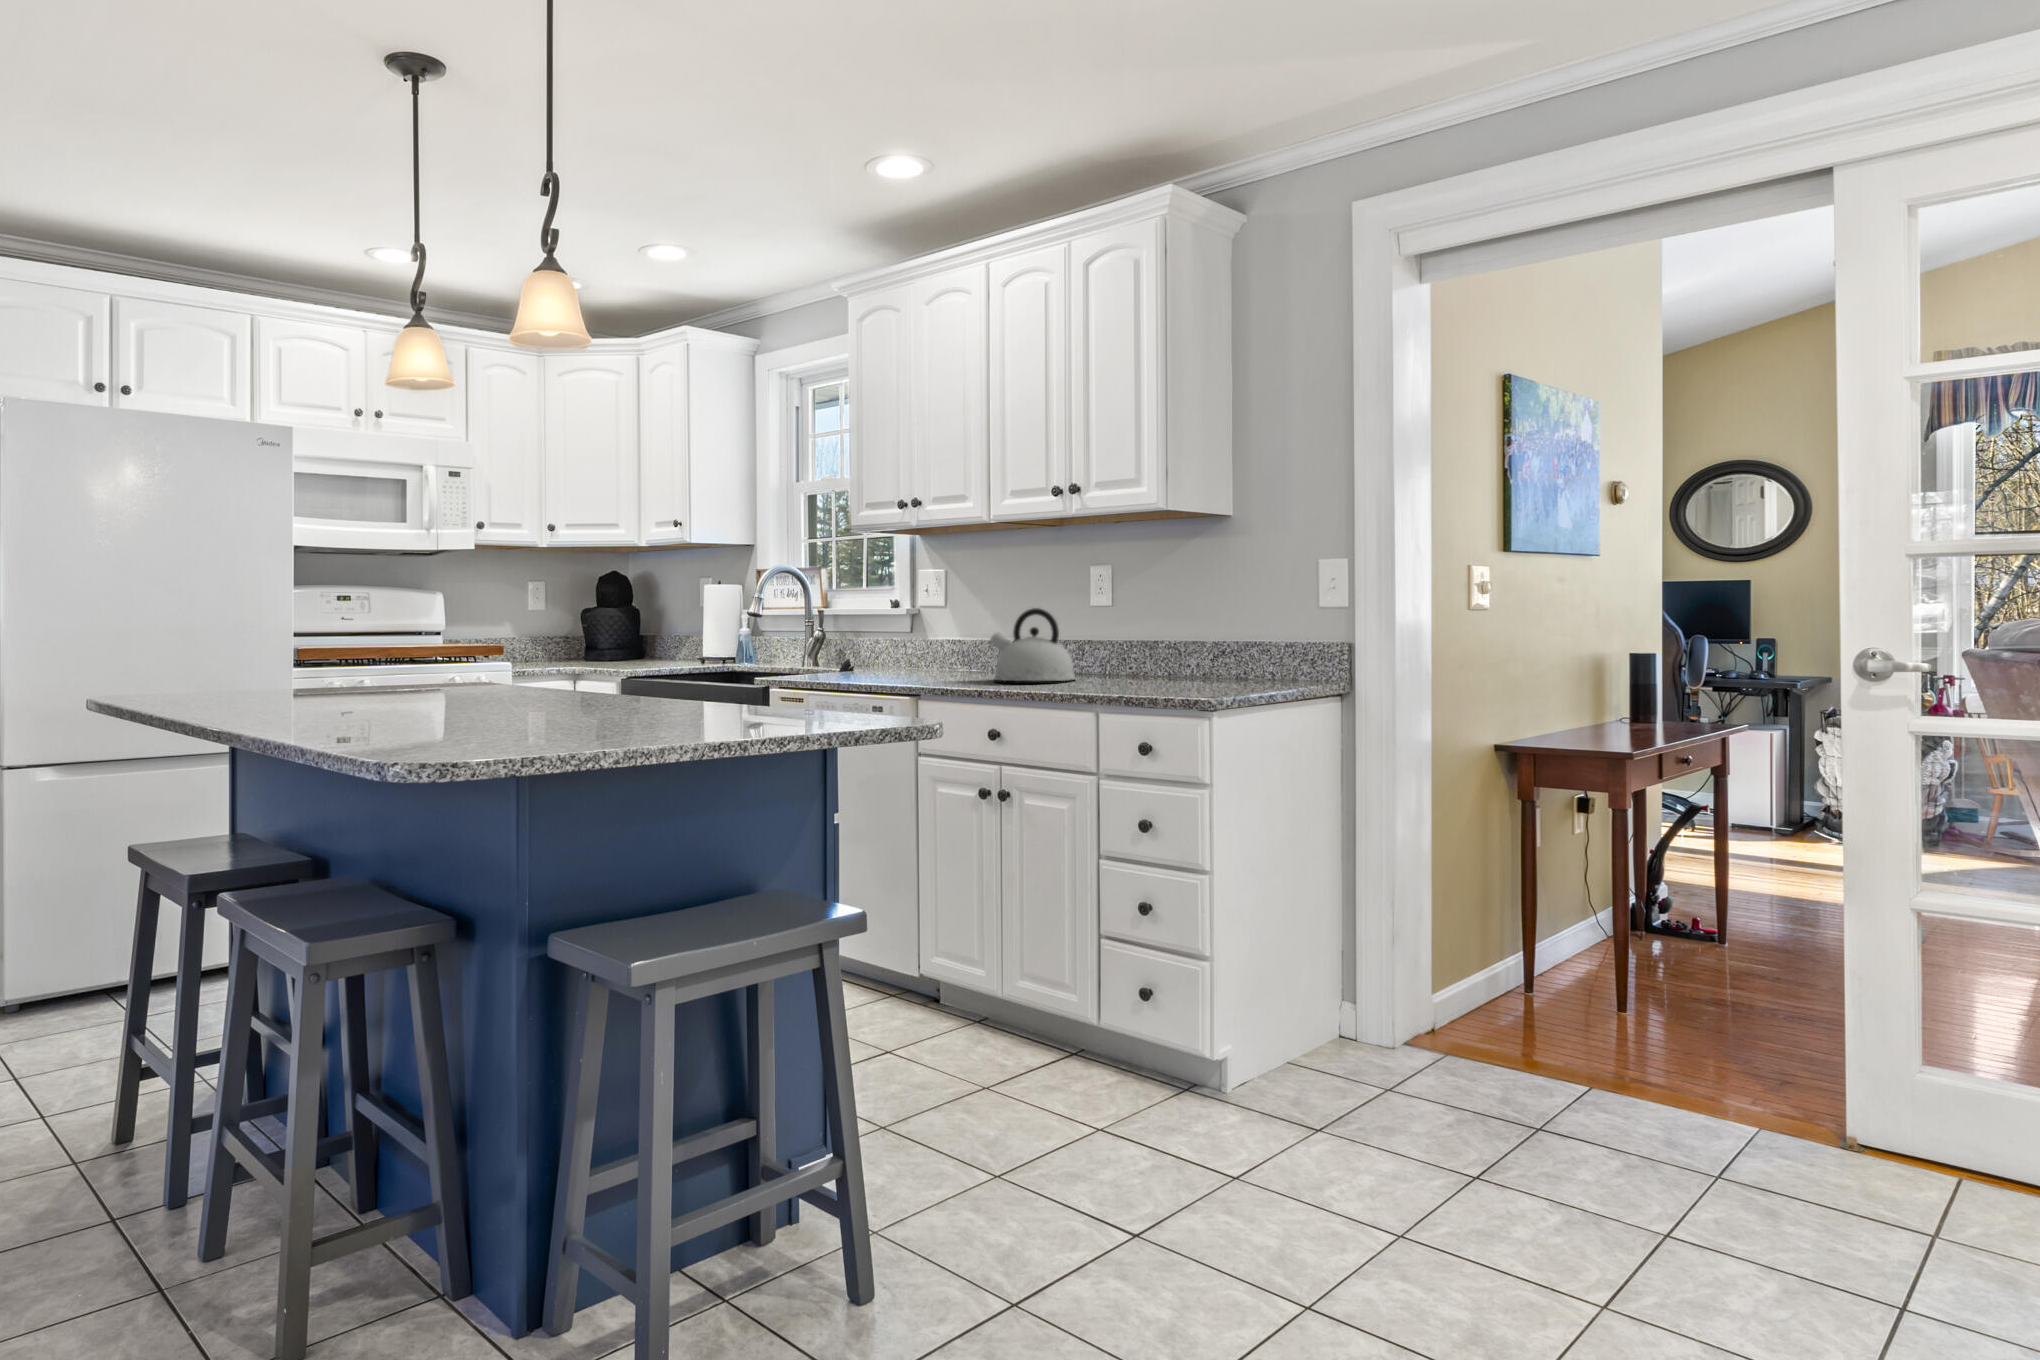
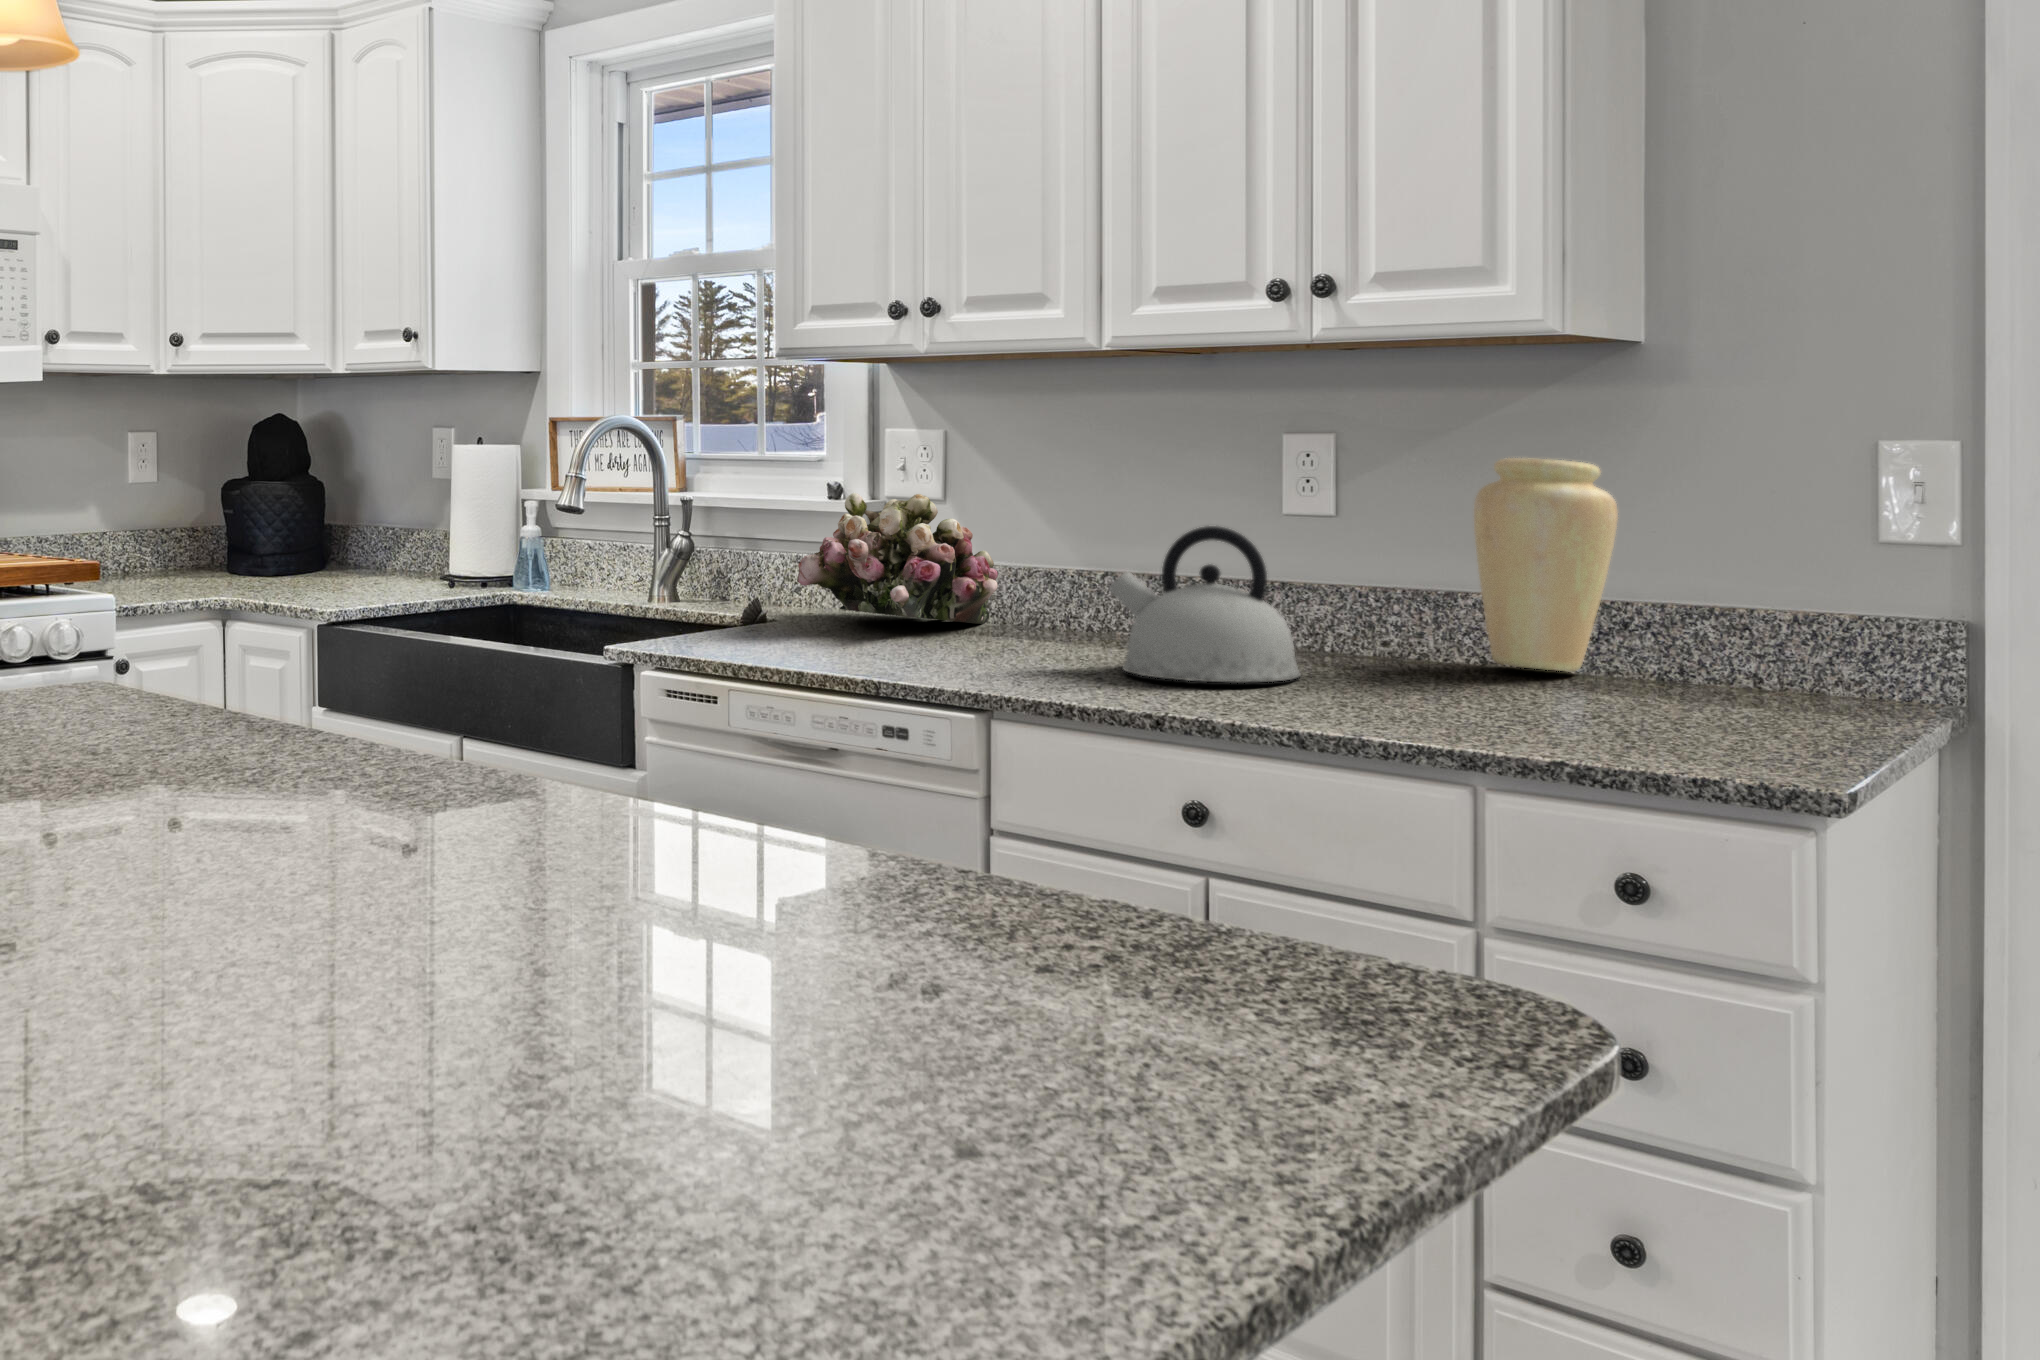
vase: none [1161,573,1224,676] -> present [1474,458,1618,672]
flower arrangement: none [859,601,964,668] -> present [797,493,998,624]

